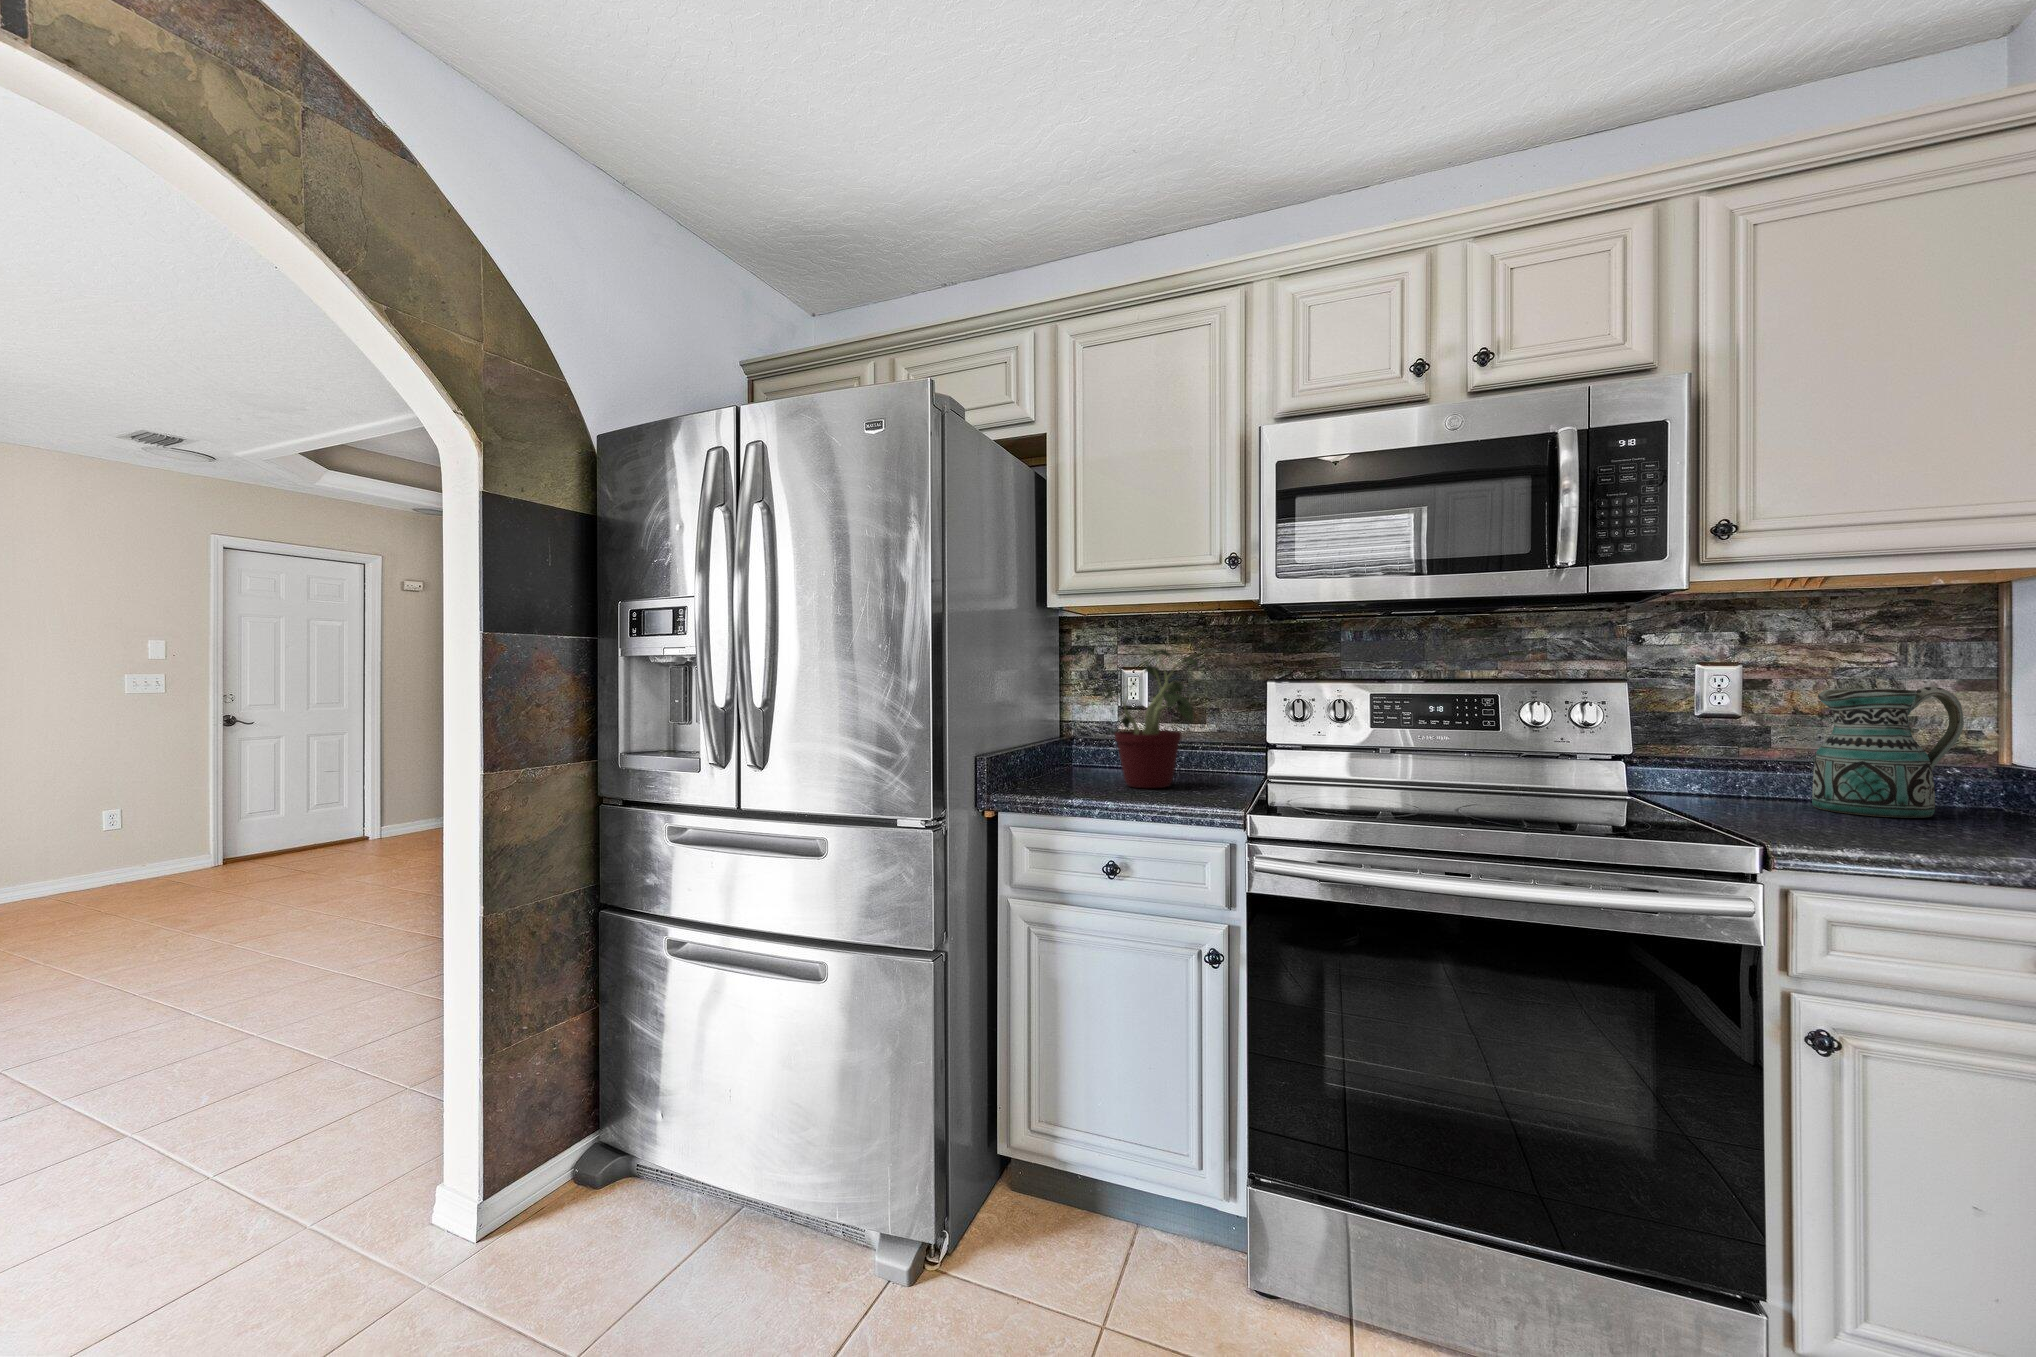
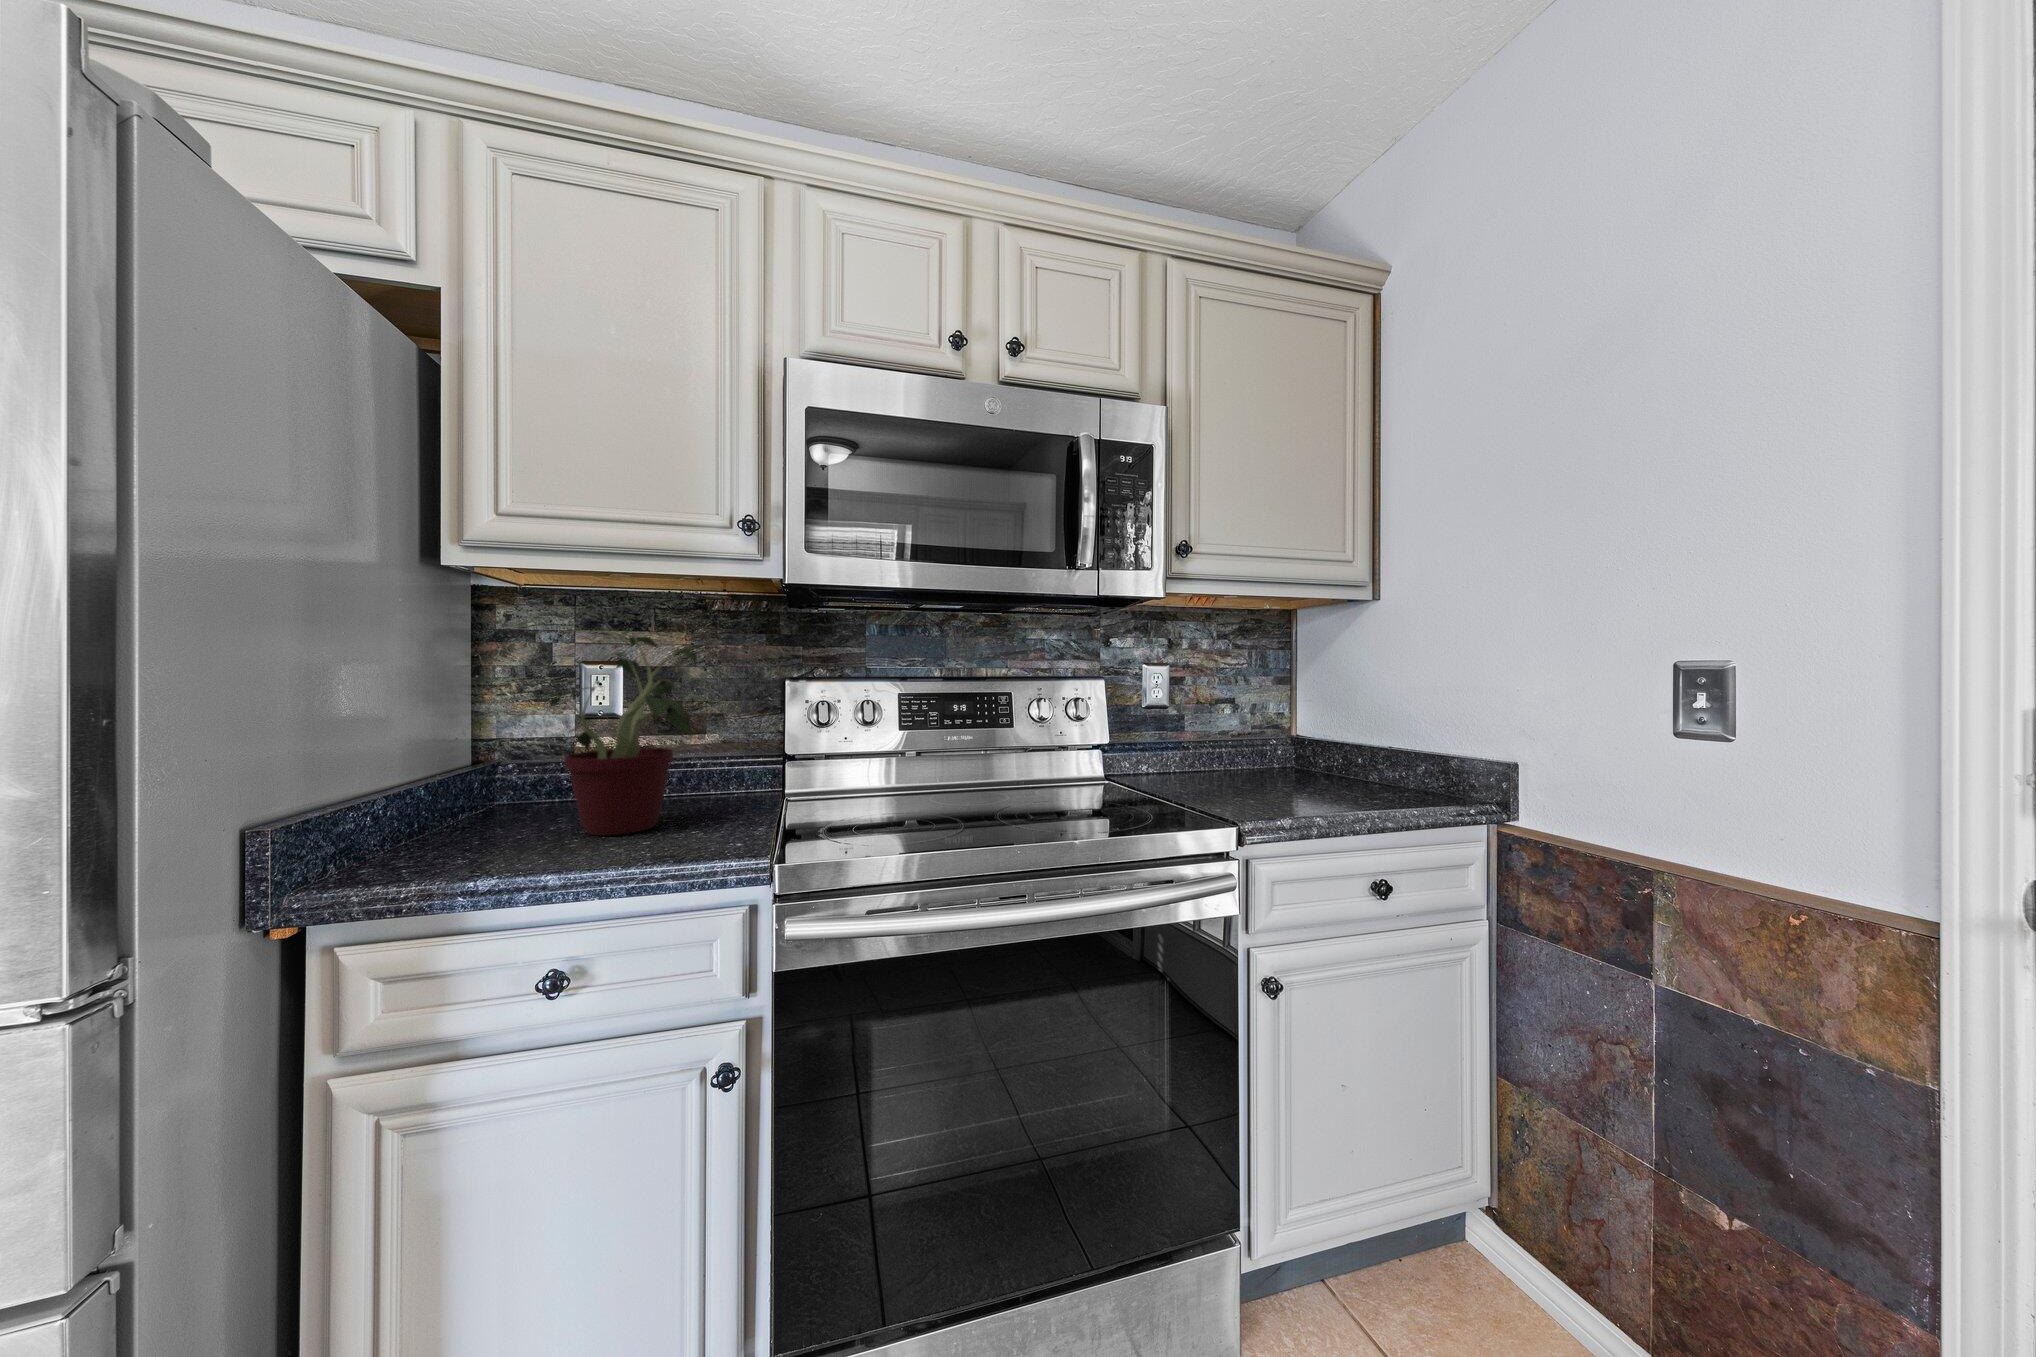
ceramic pitcher: present [1812,687,1964,818] -> none [1220,683,1295,783]

